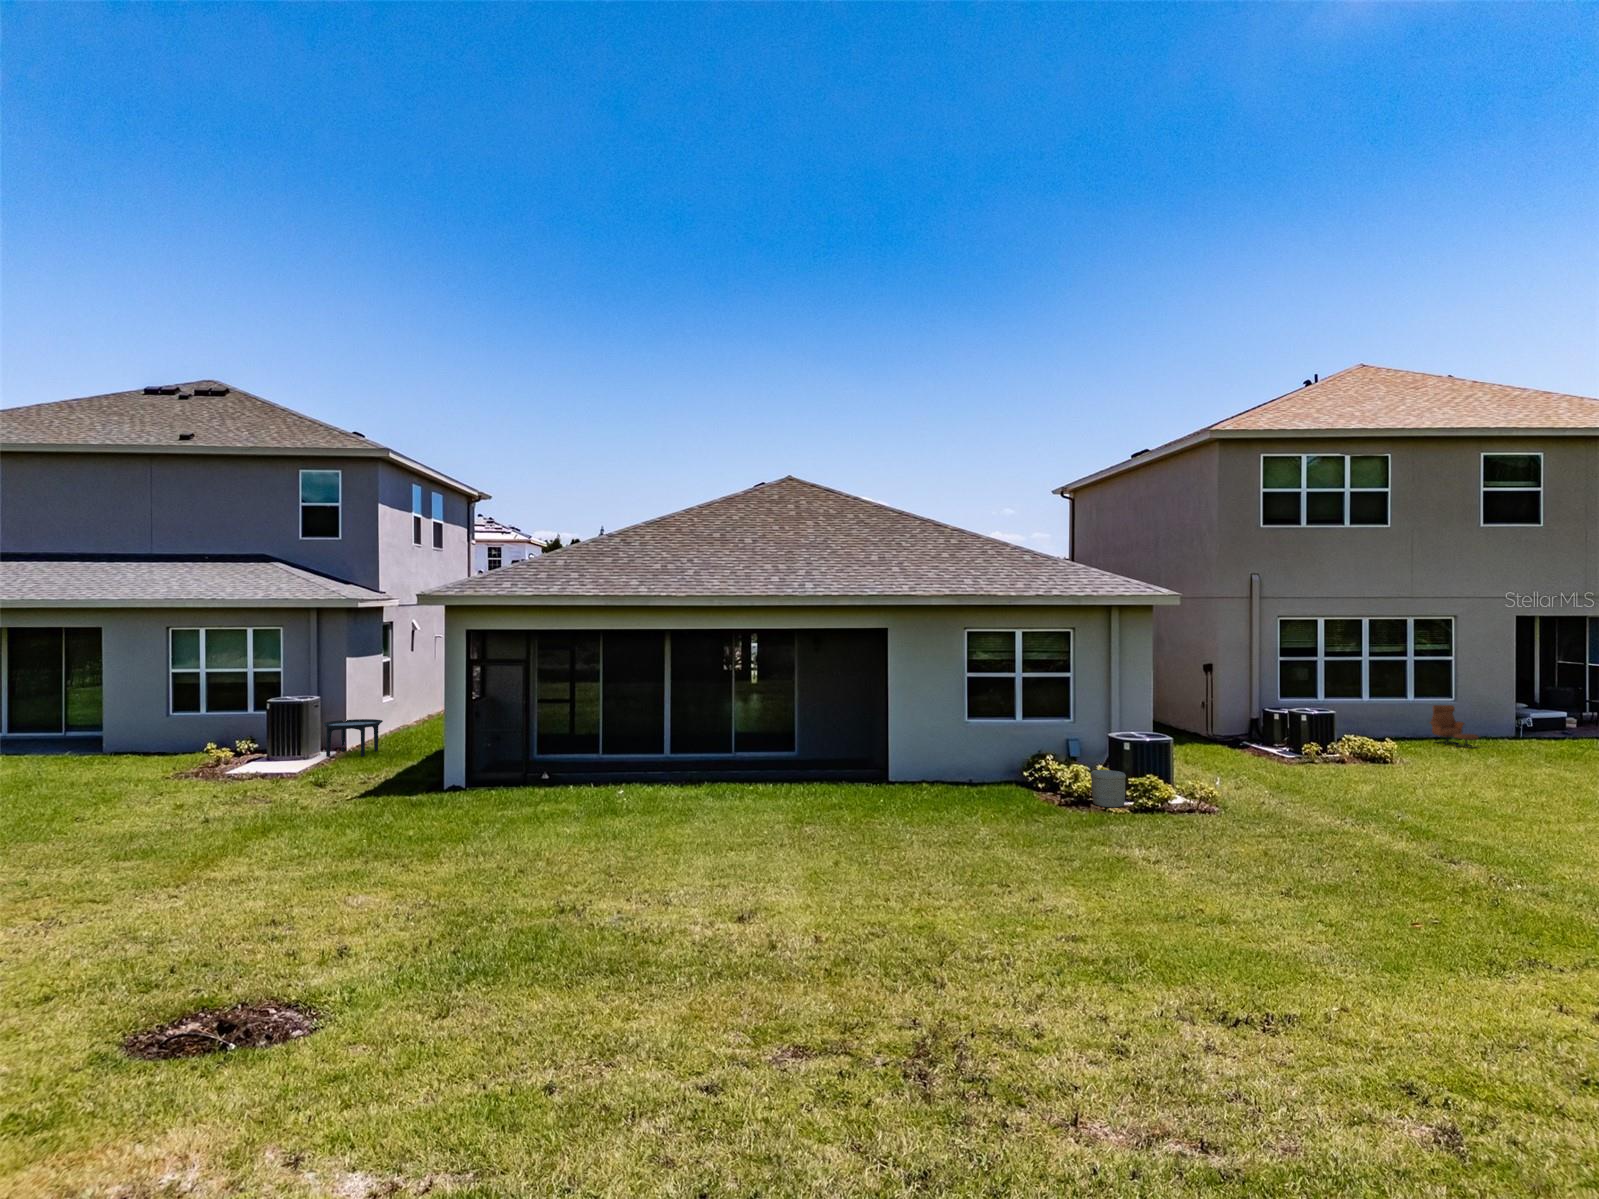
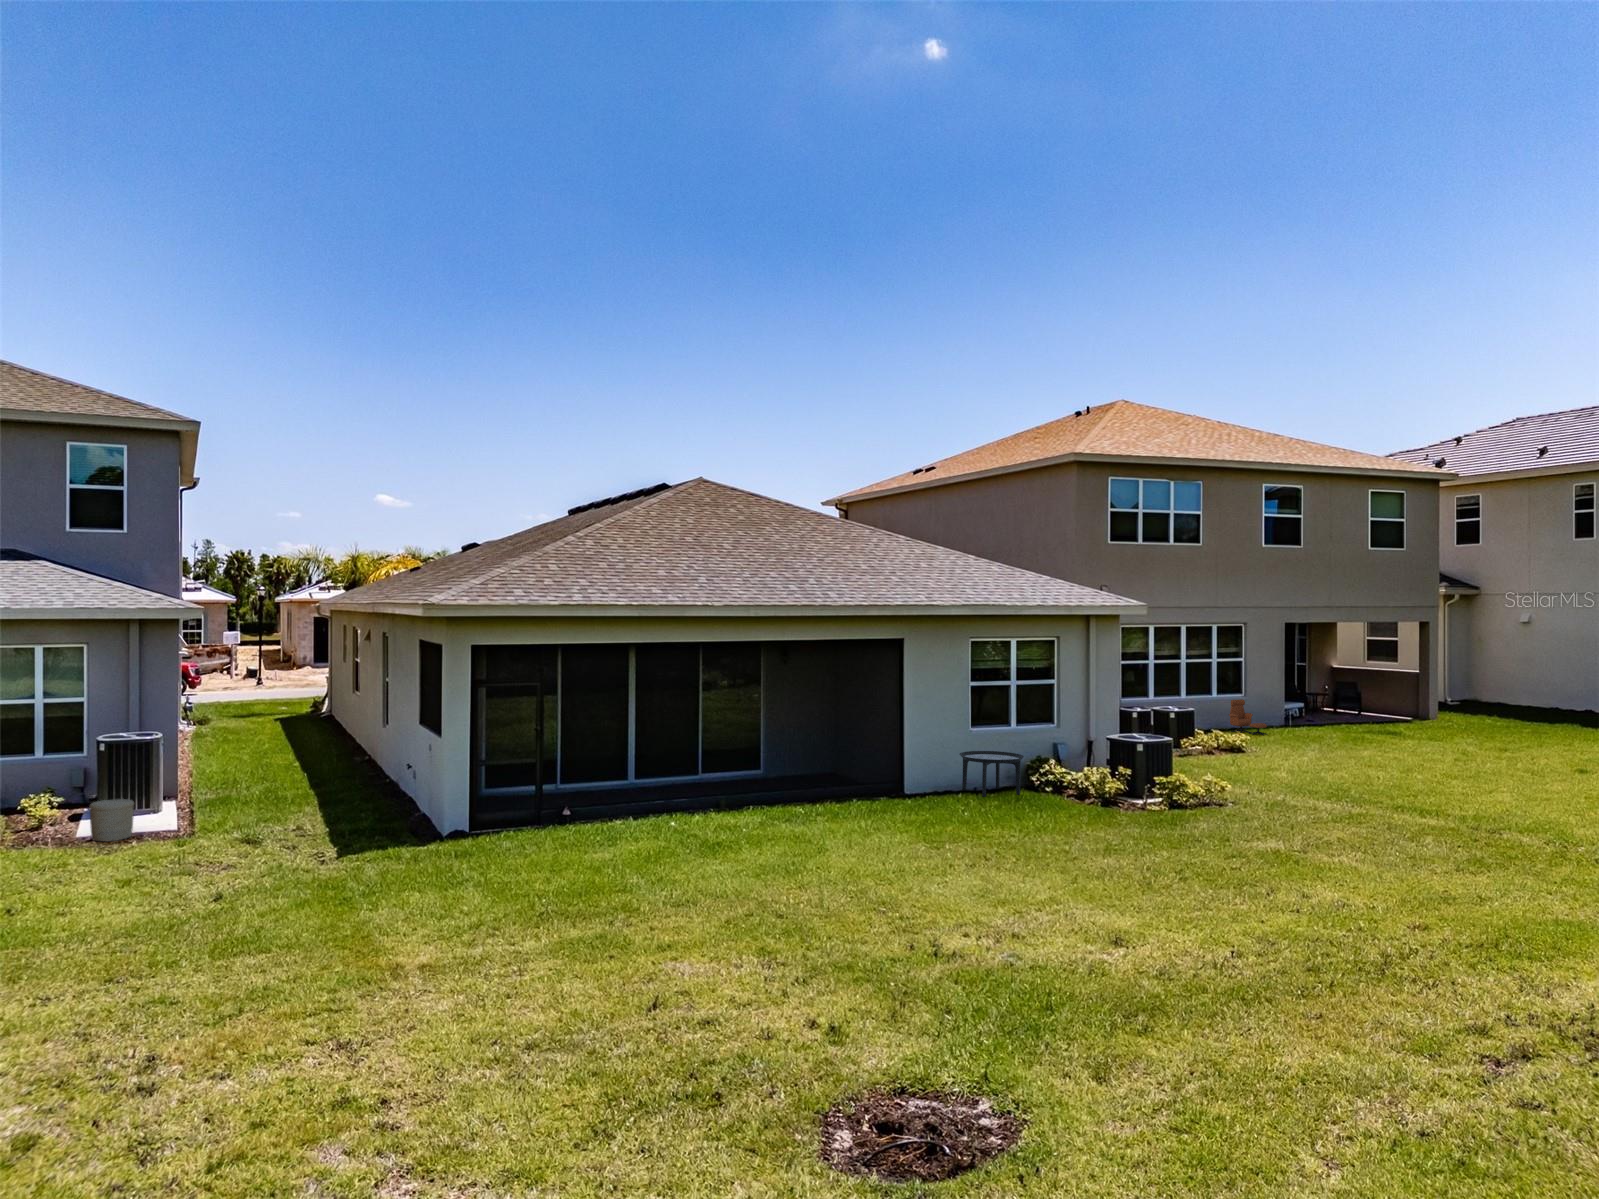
round table: present [323,719,383,757] -> present [959,751,1024,797]
woven basket: present [1091,770,1126,807] -> present [89,799,134,841]

